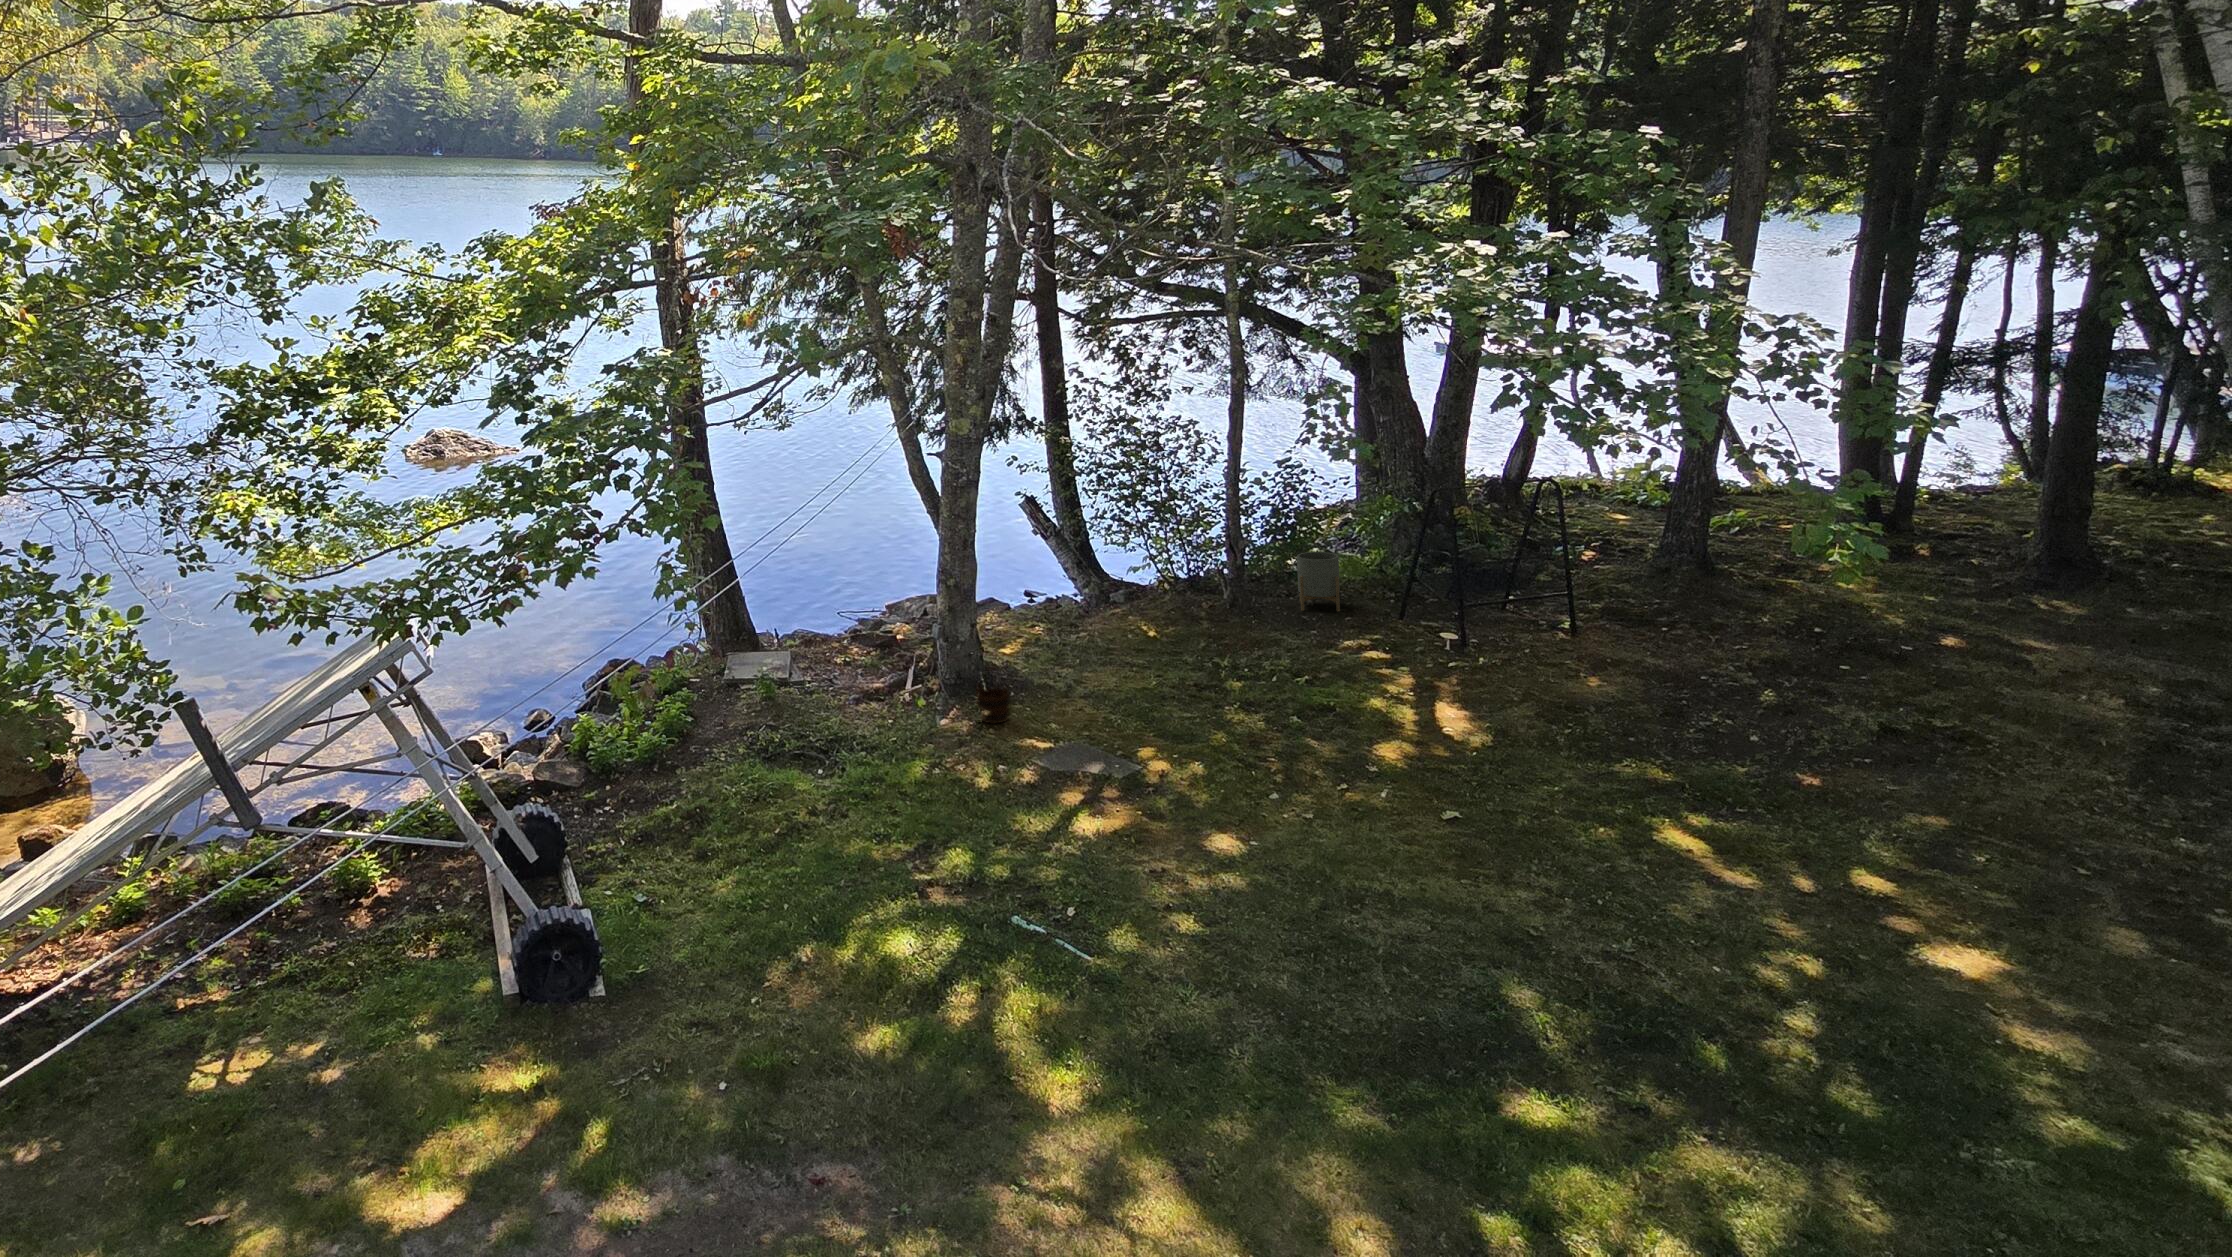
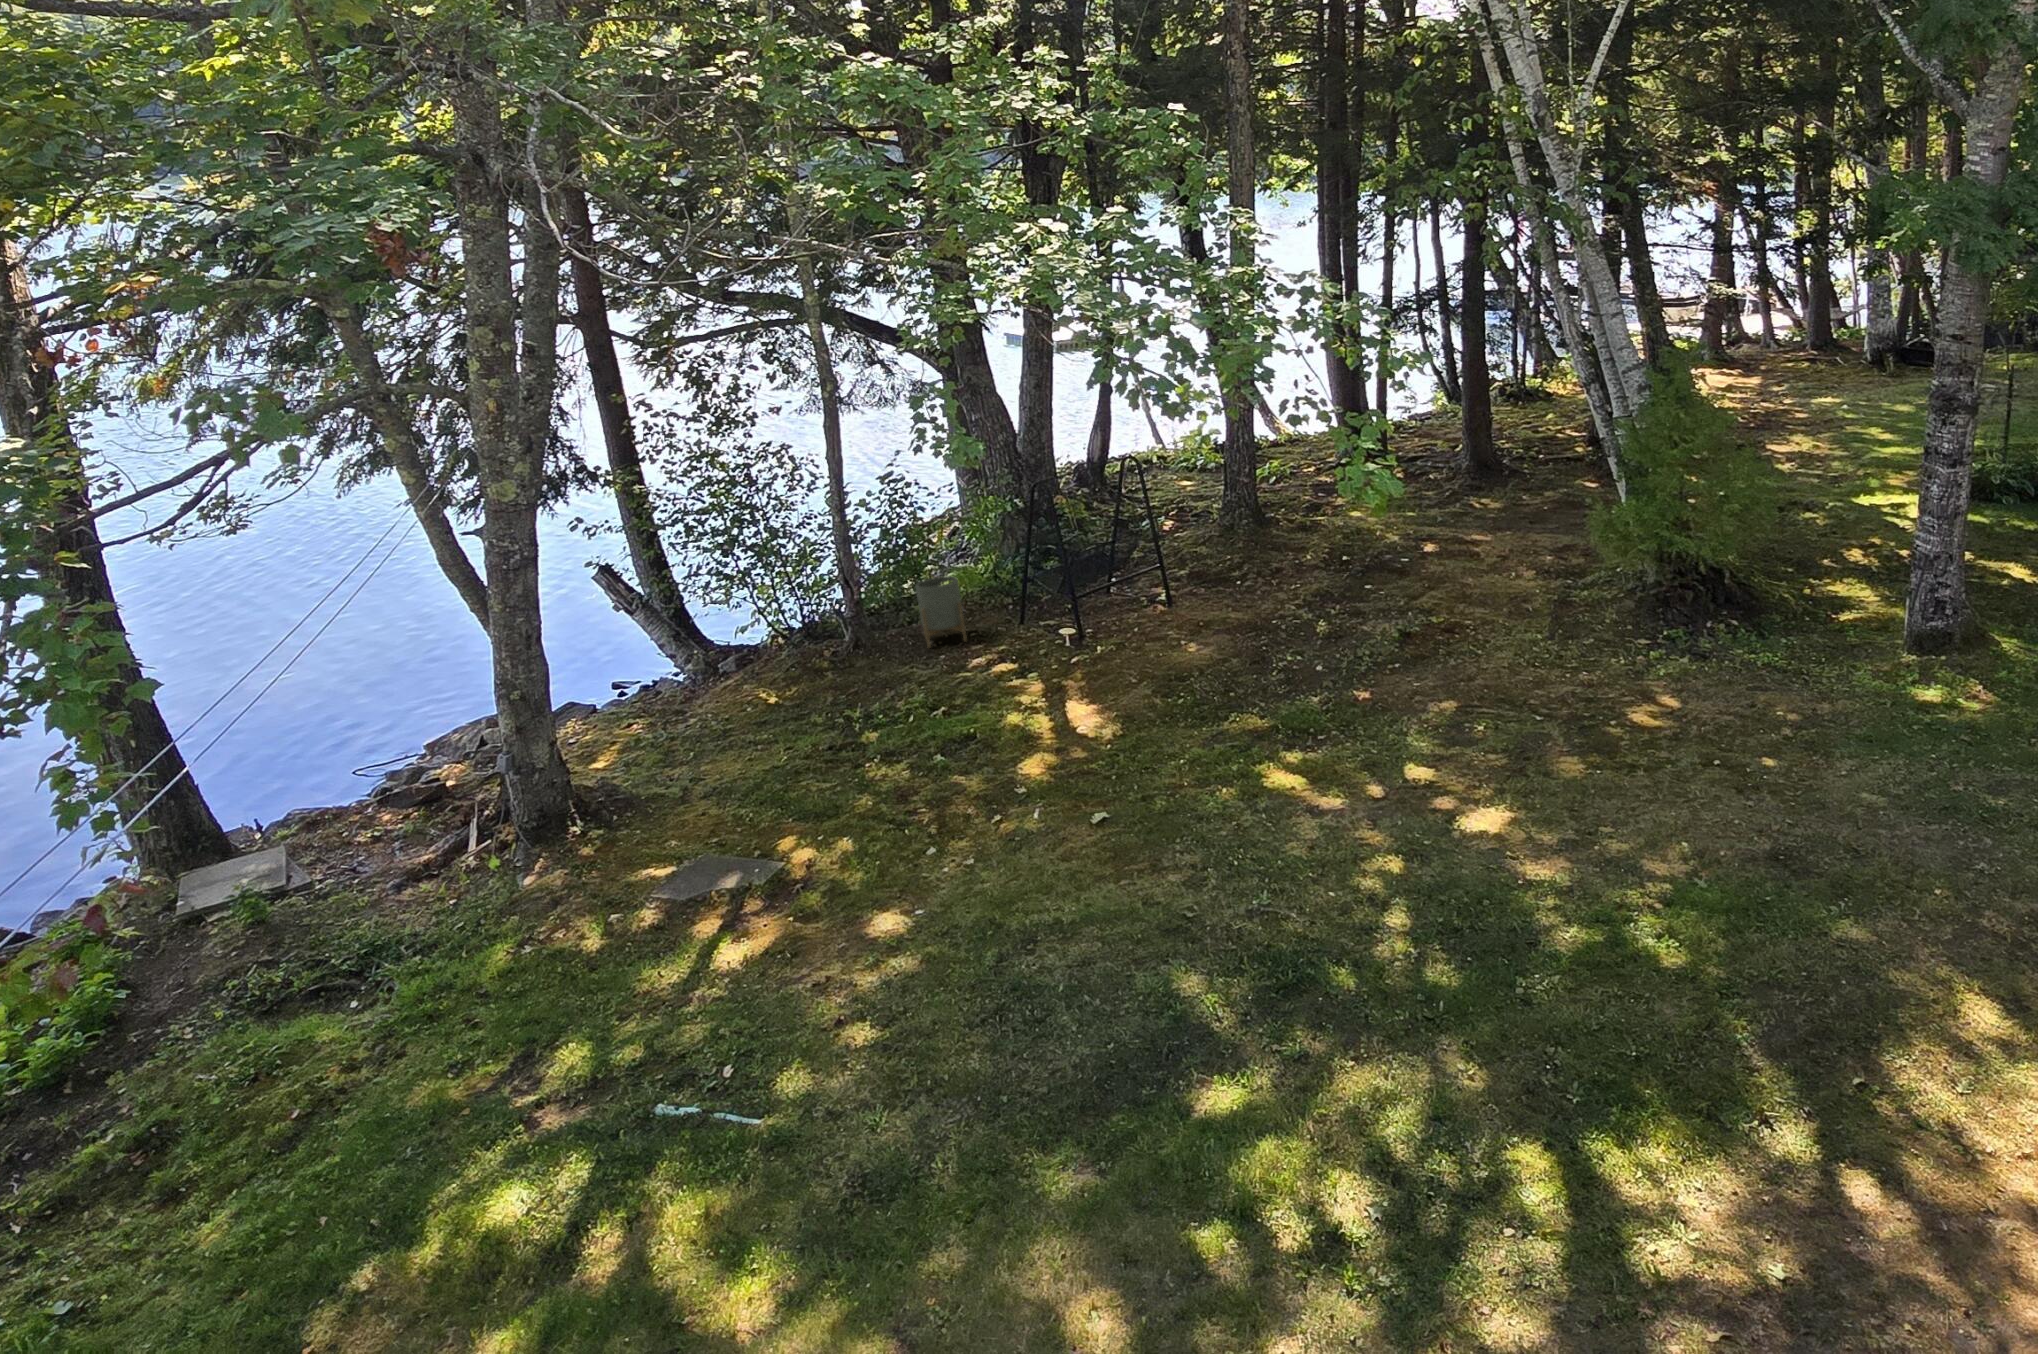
wooden bucket: present [976,667,1009,724] -> none [551,813,600,891]

